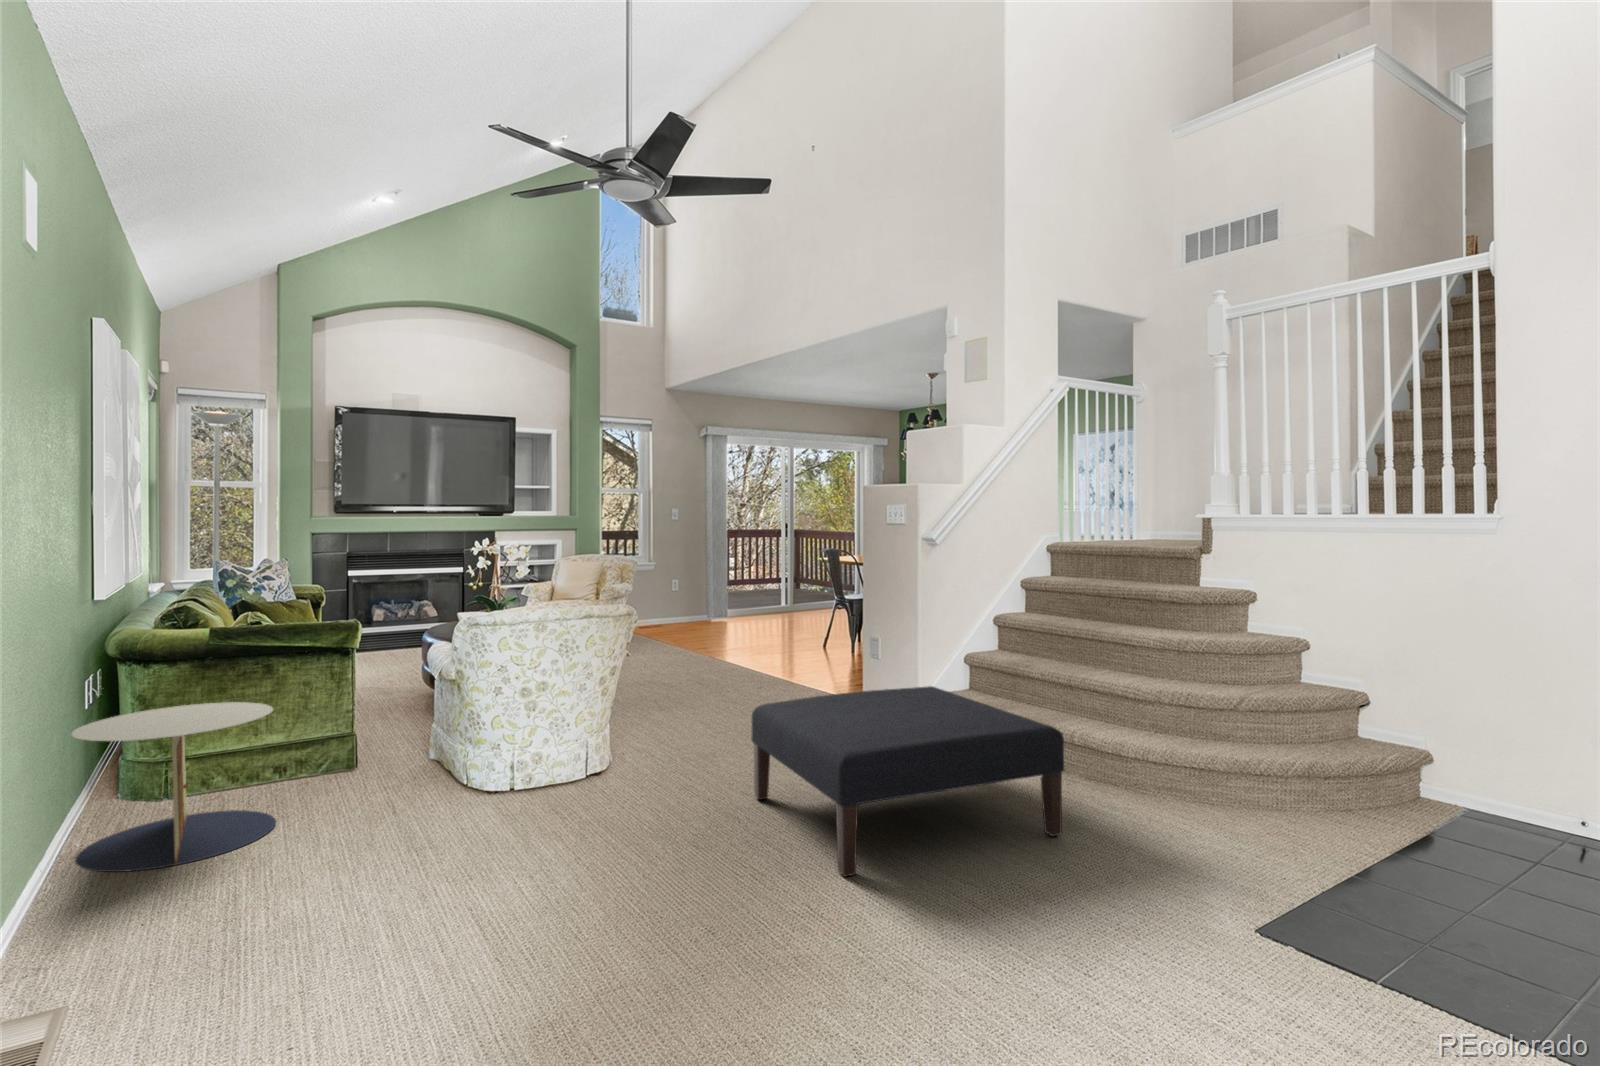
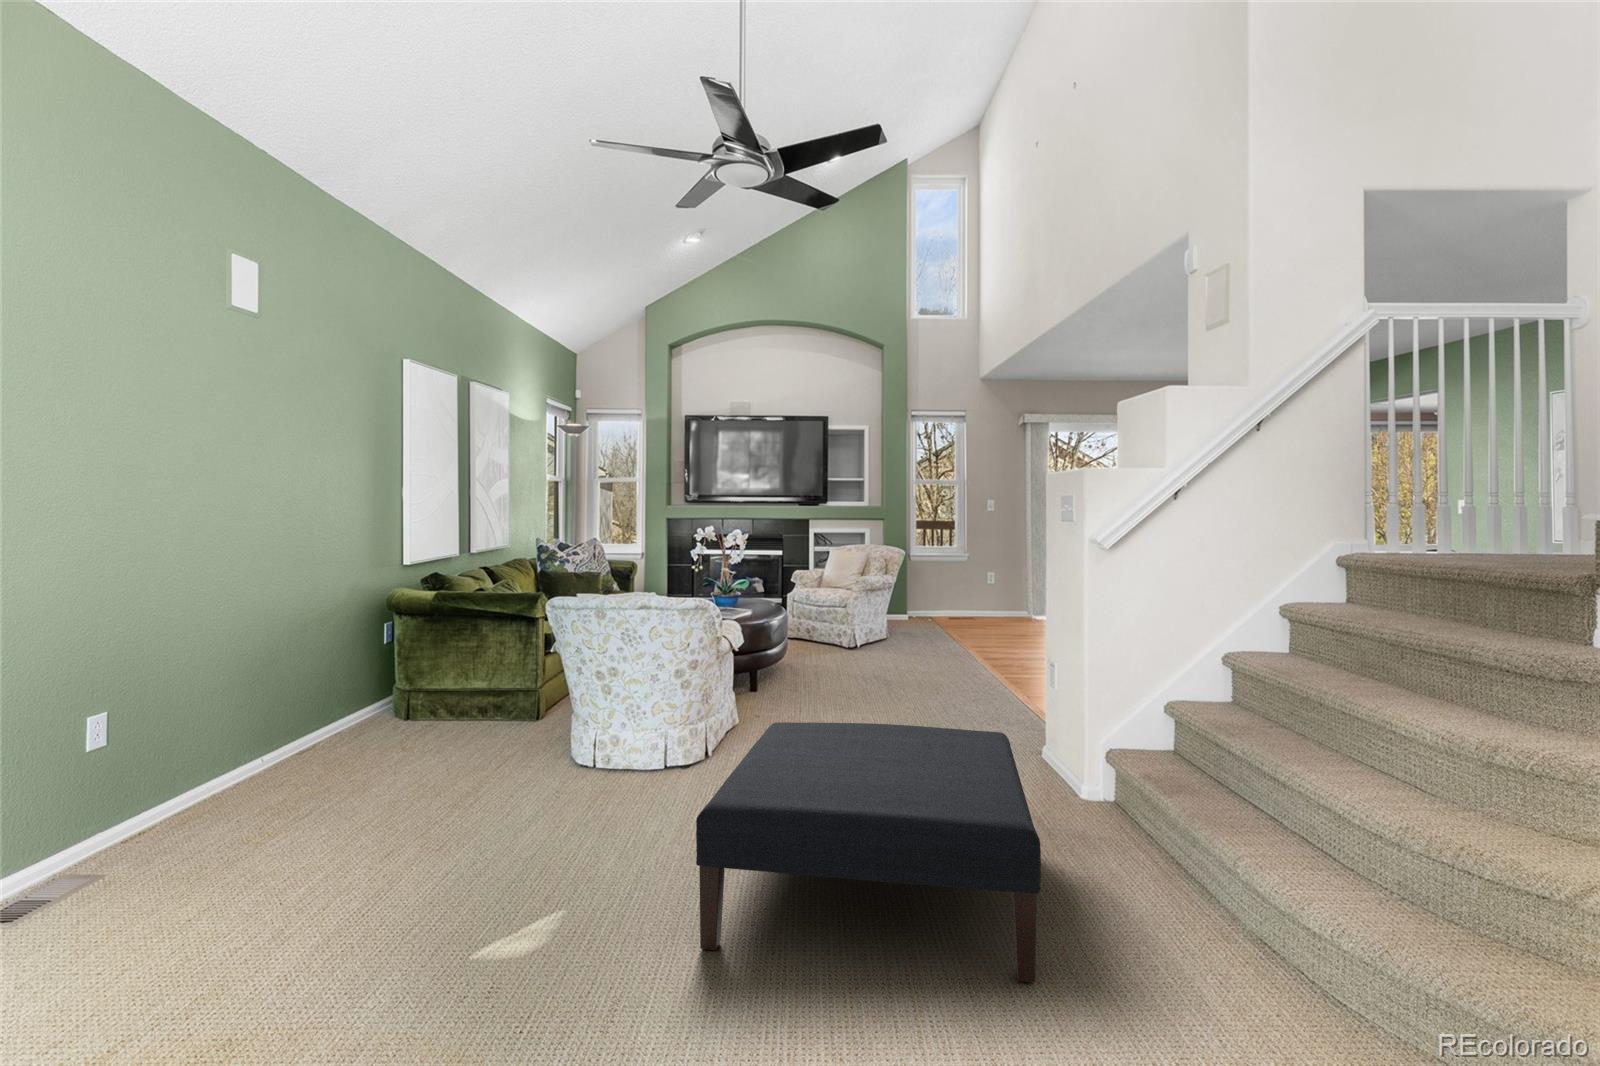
side table: present [72,702,276,872] -> none [294,652,438,776]

